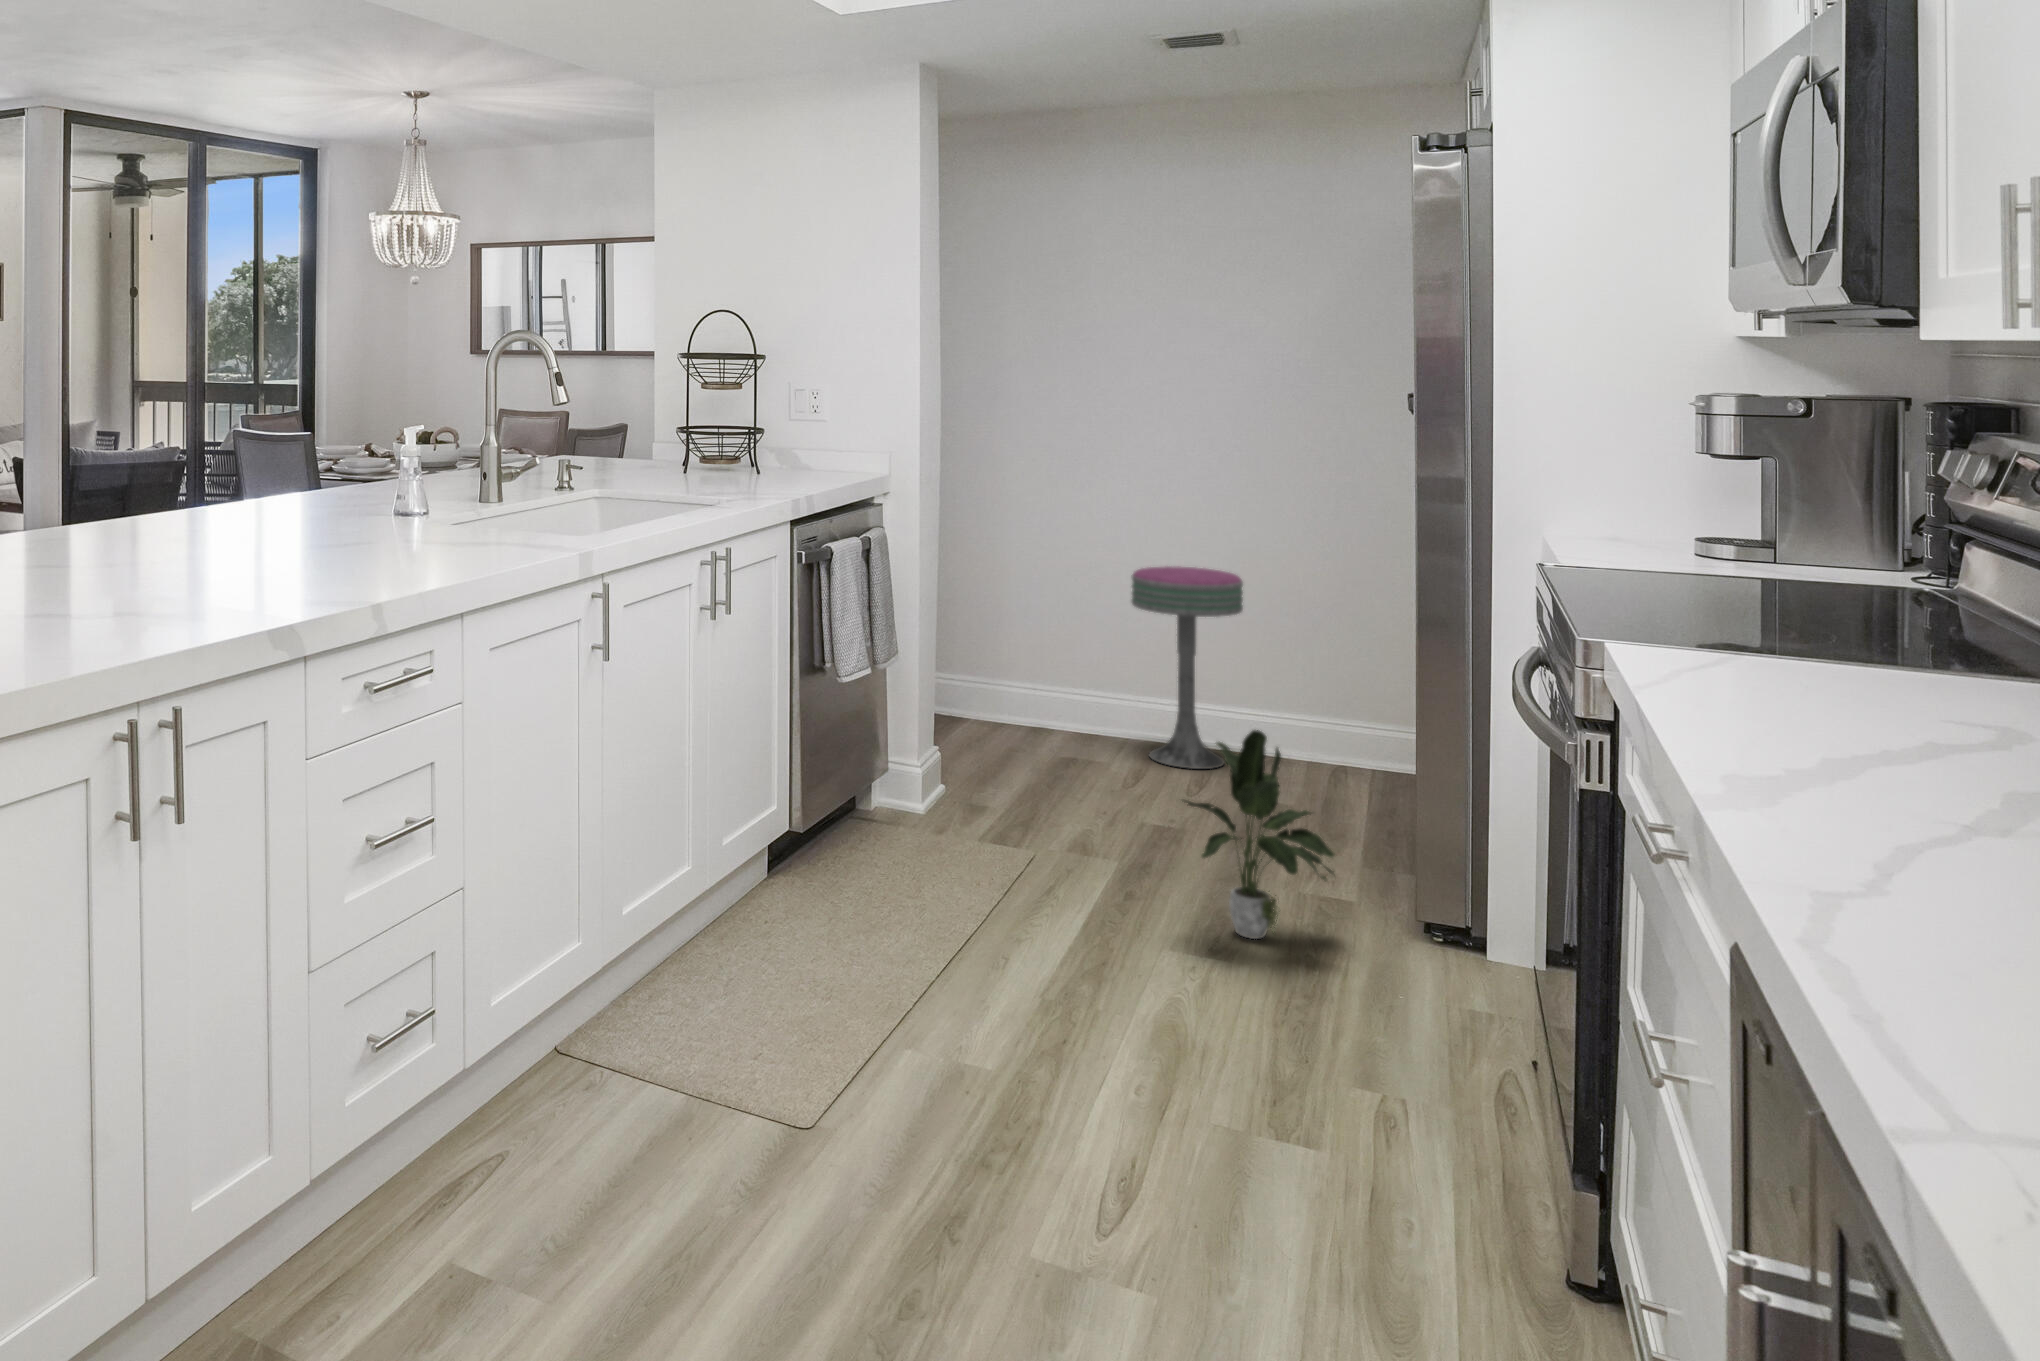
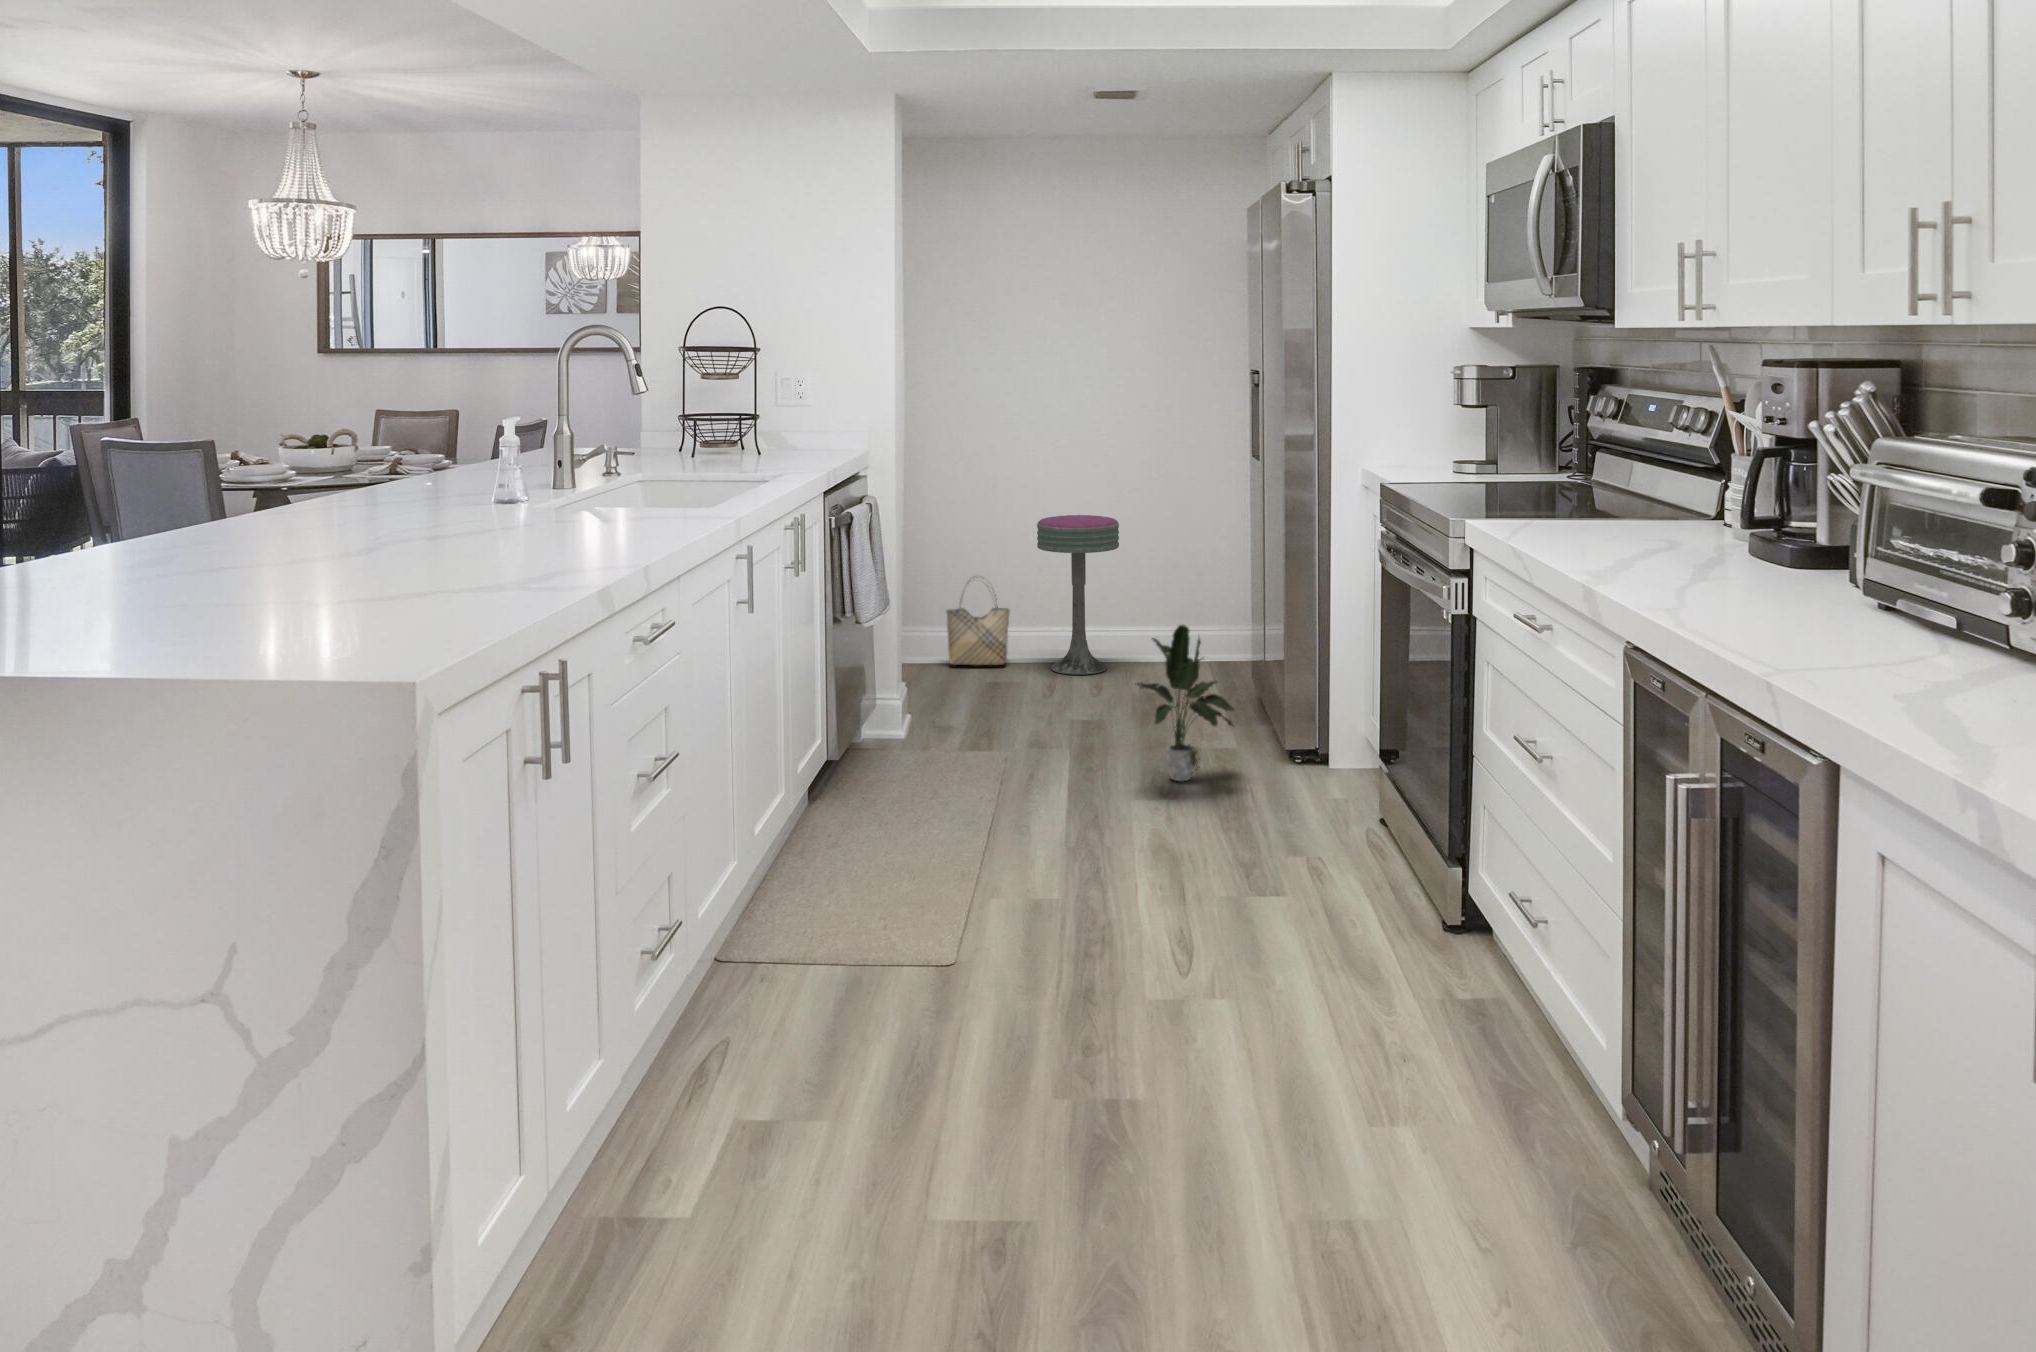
woven basket: none [1018,630,1100,741] -> present [946,576,1010,665]

